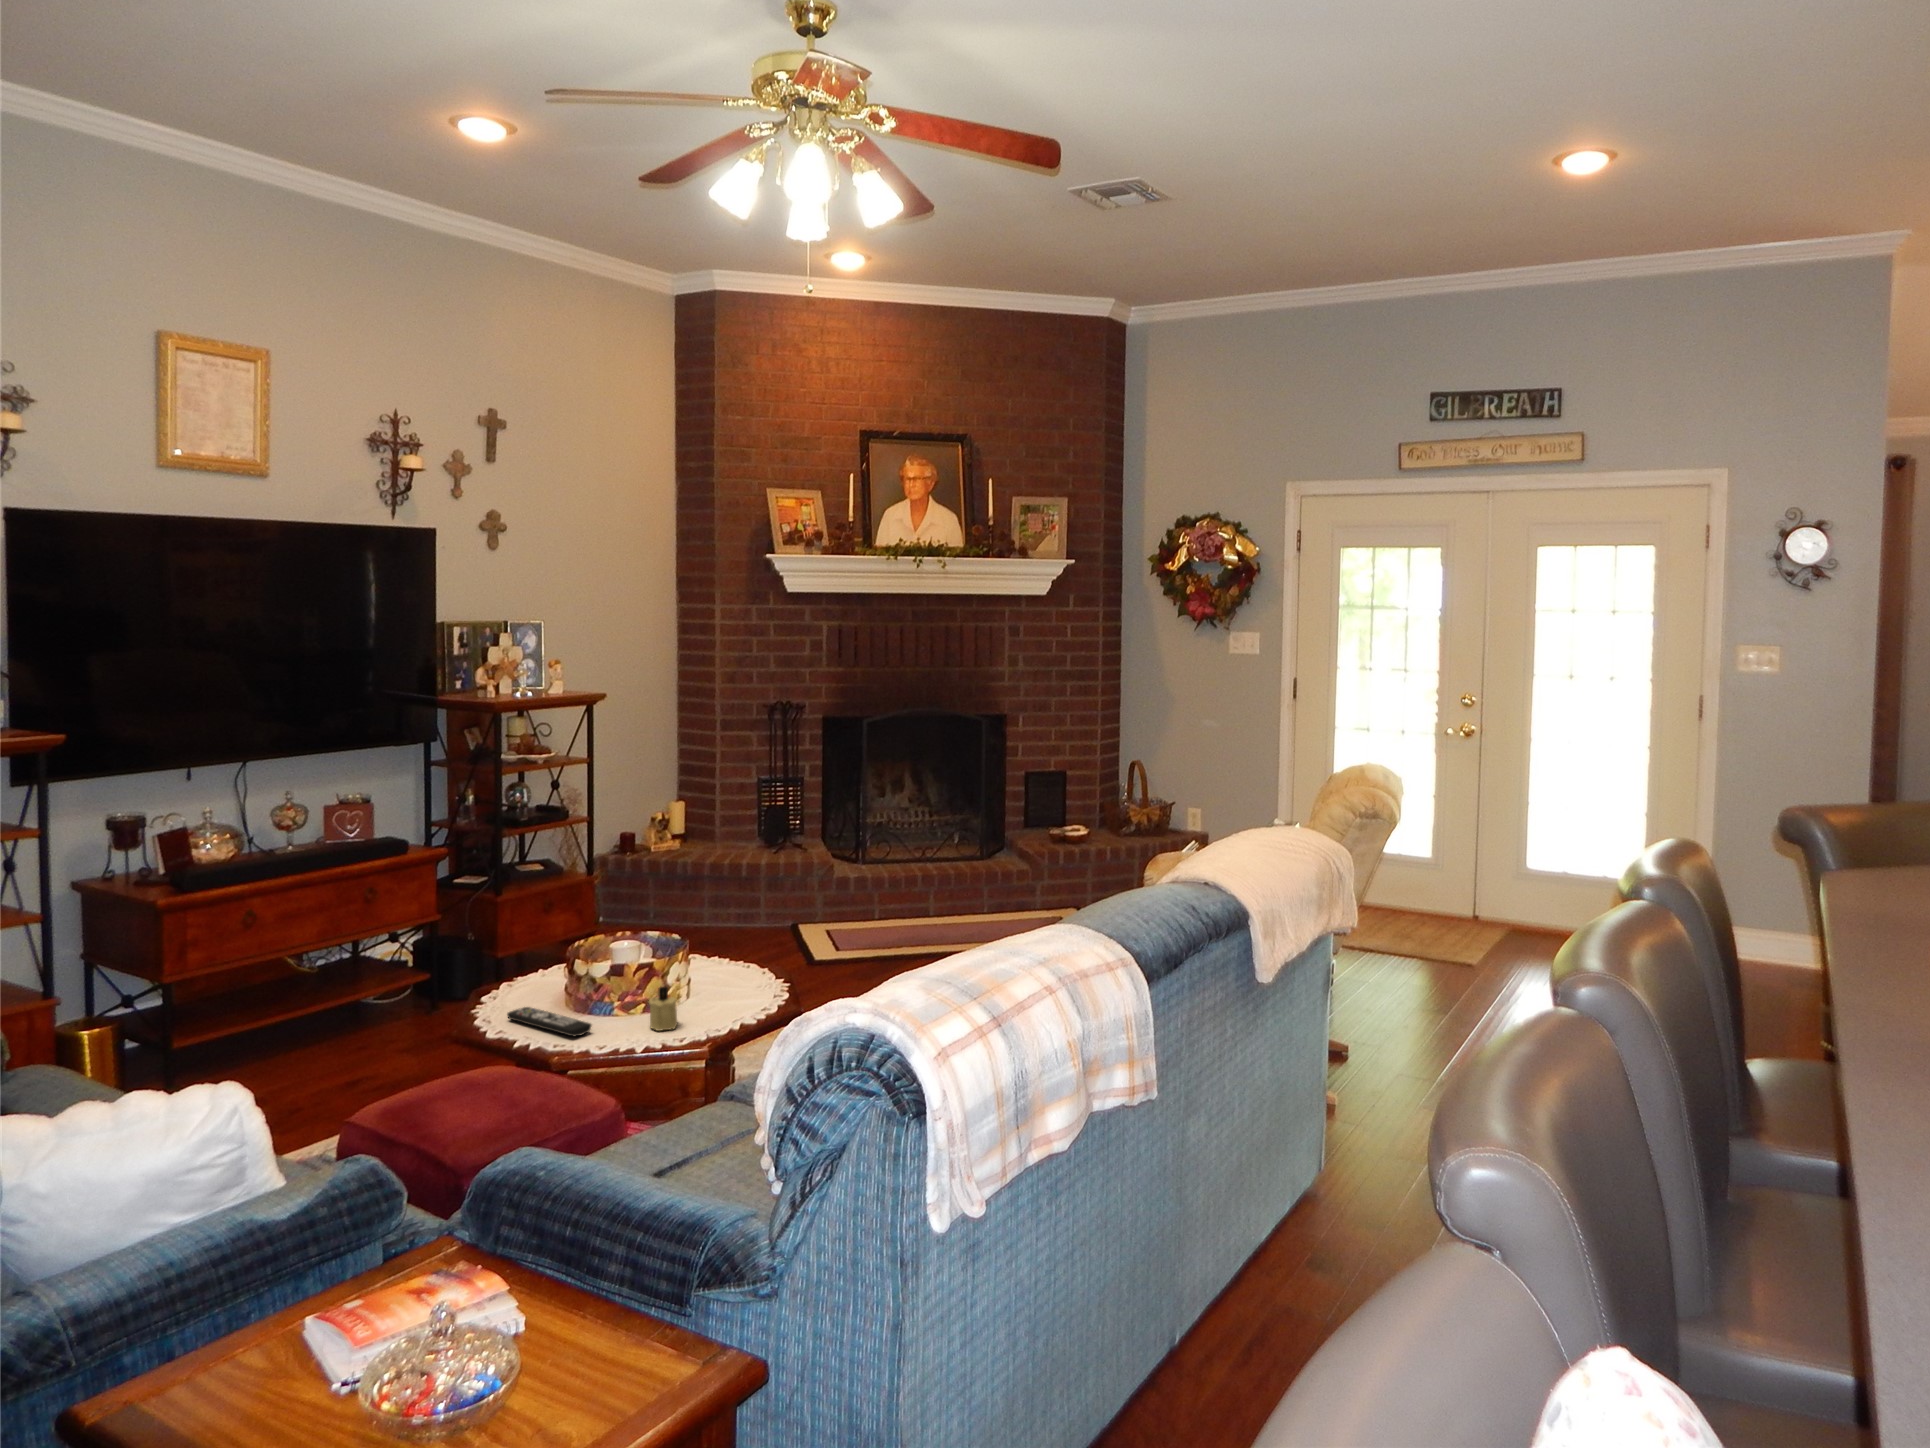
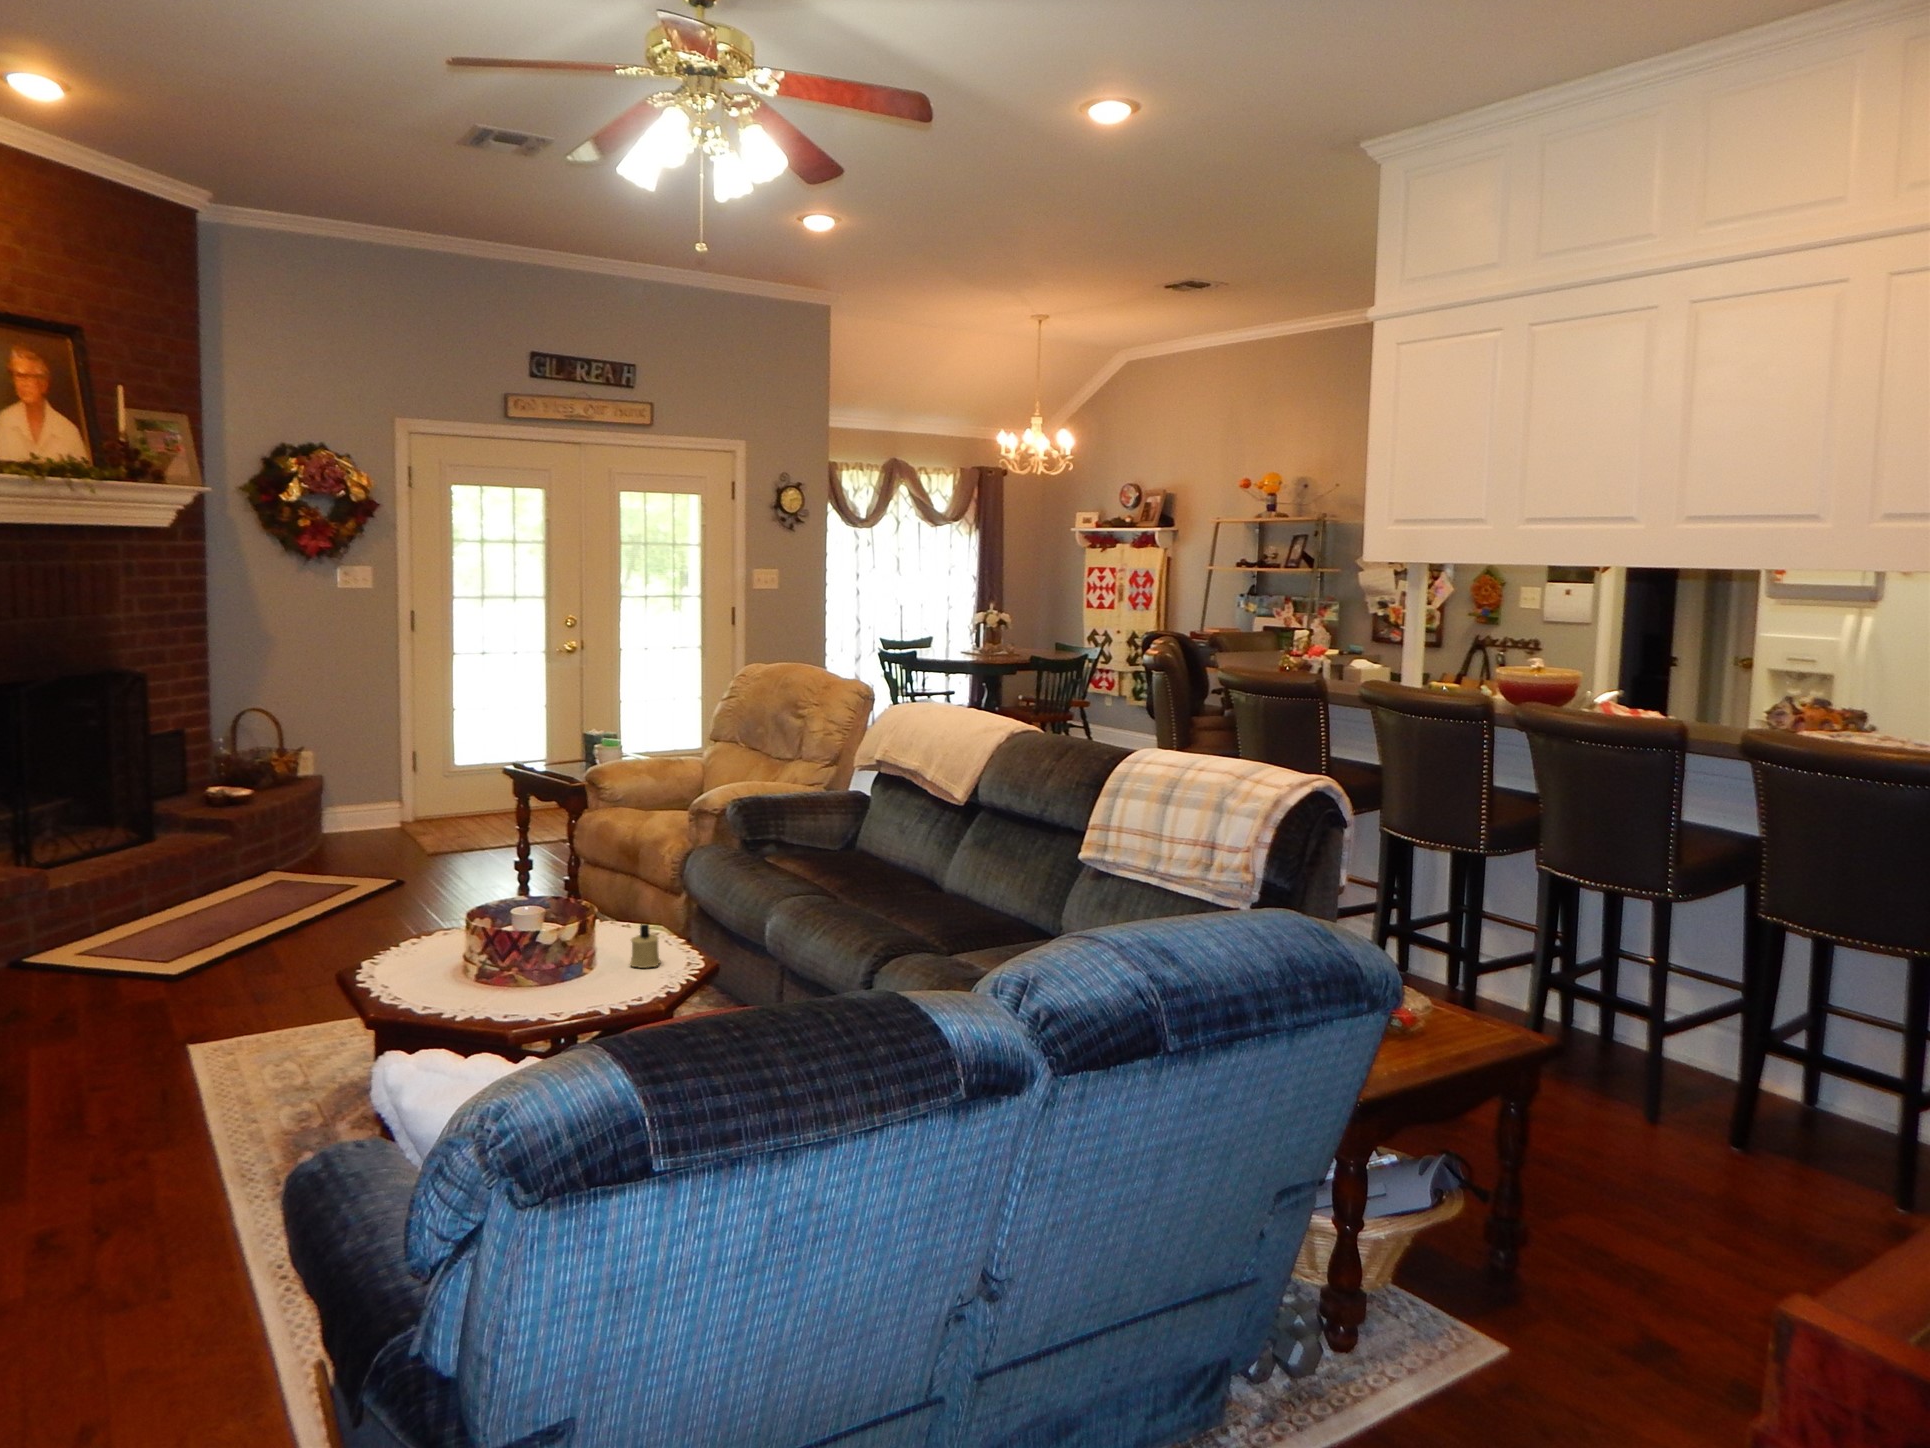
remote control: present [507,1007,591,1037] -> none [515,978,630,1011]

